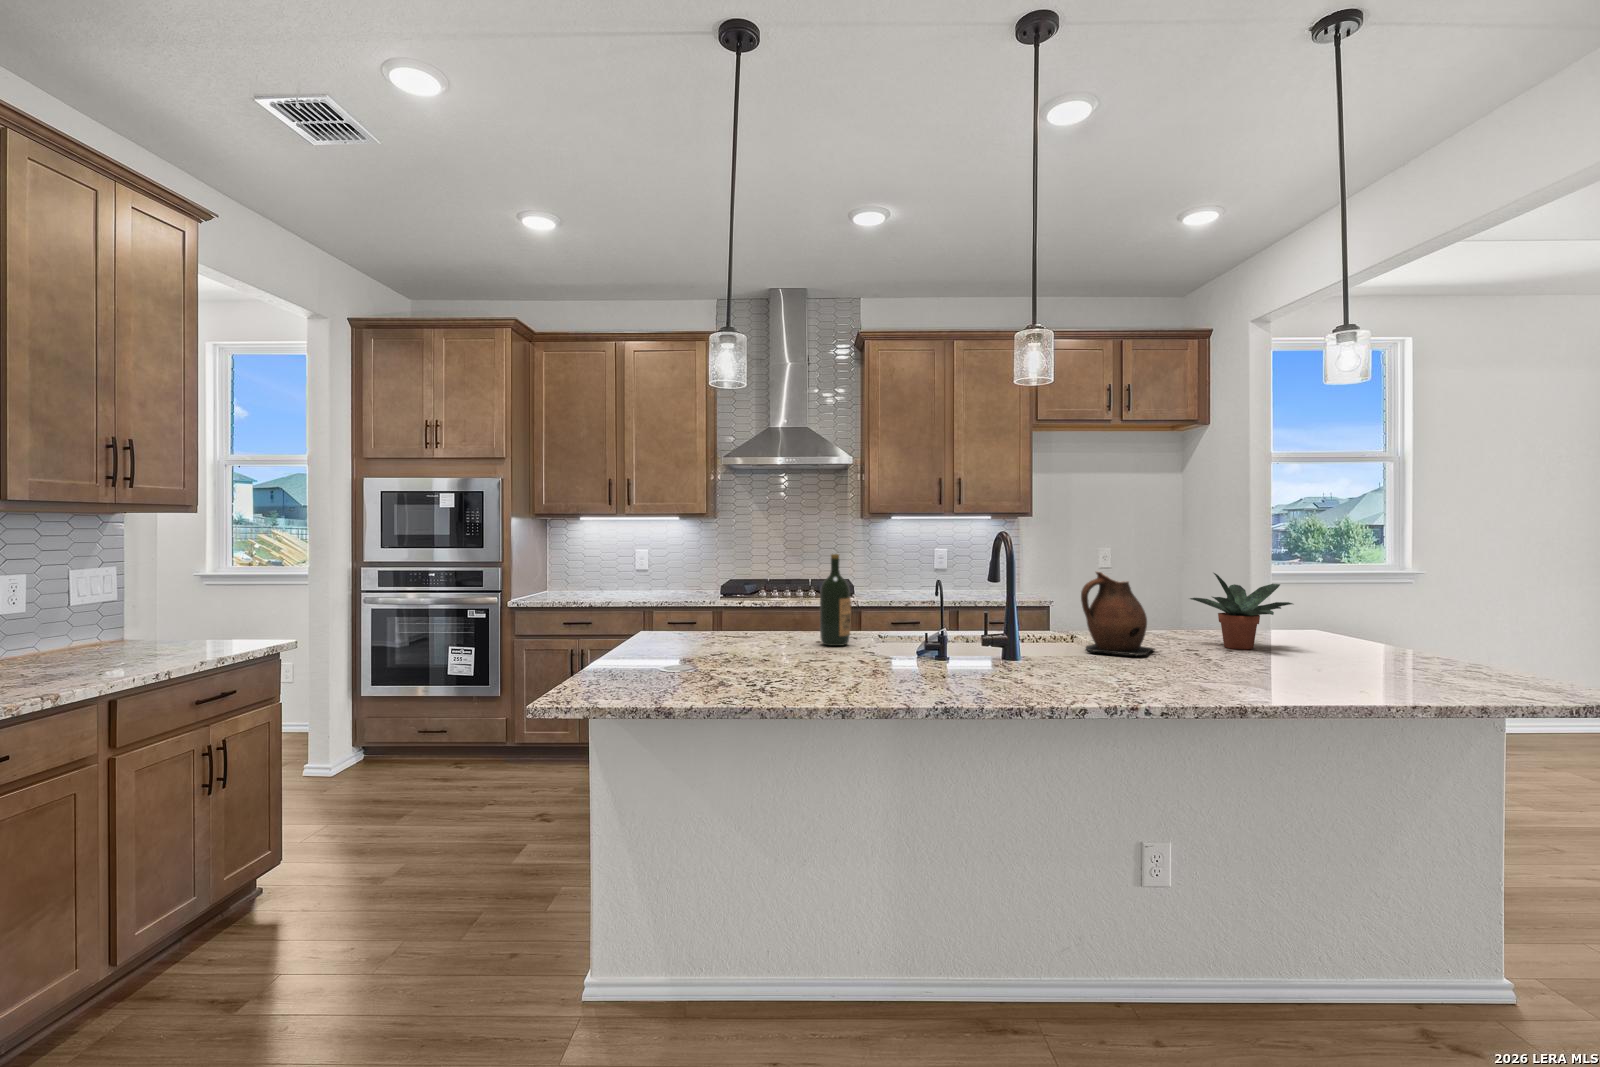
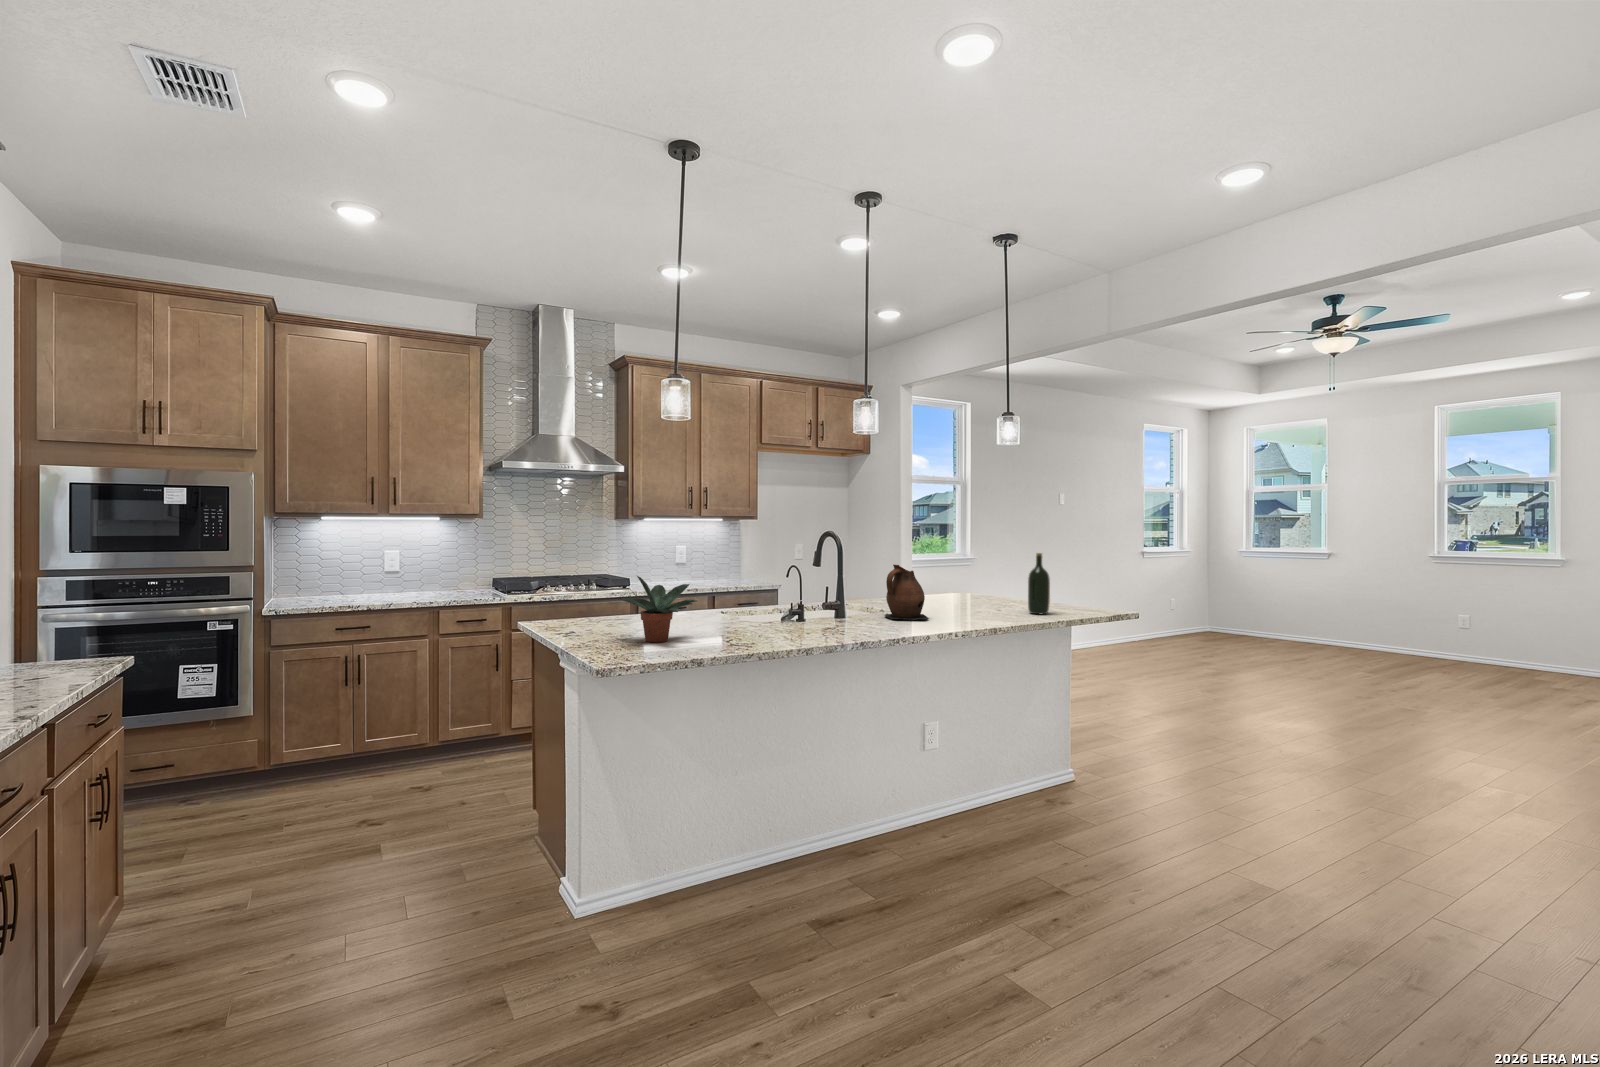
wine bottle: present [820,554,851,646] -> present [1028,553,1050,614]
potted plant: present [1190,573,1293,649] -> present [620,576,697,642]

